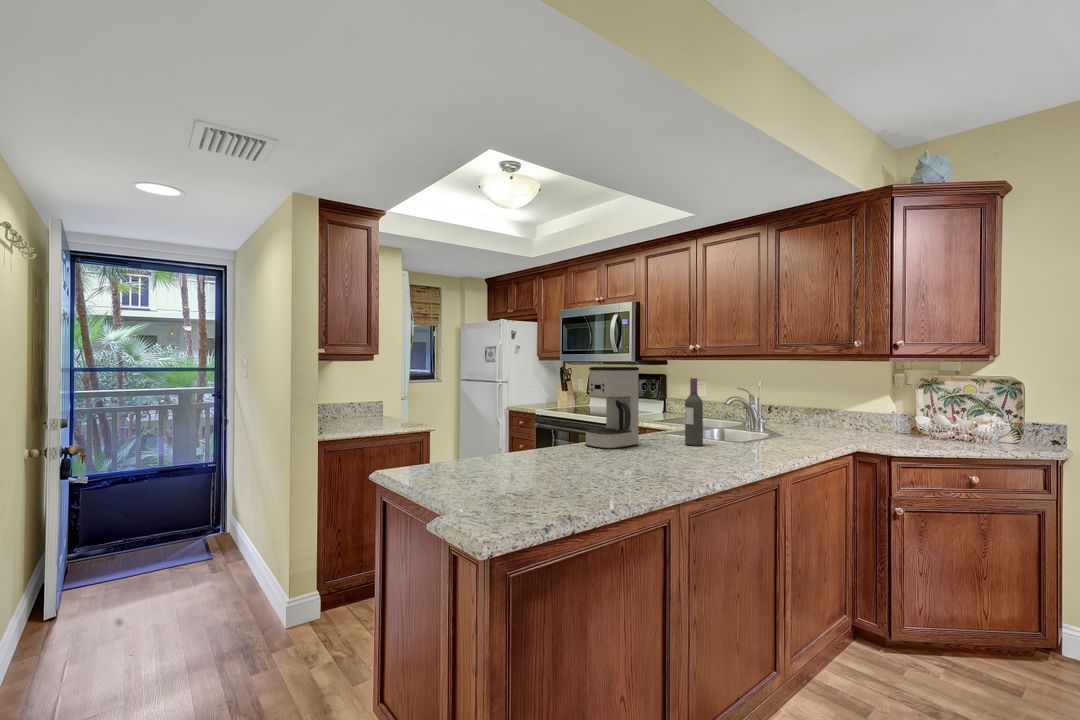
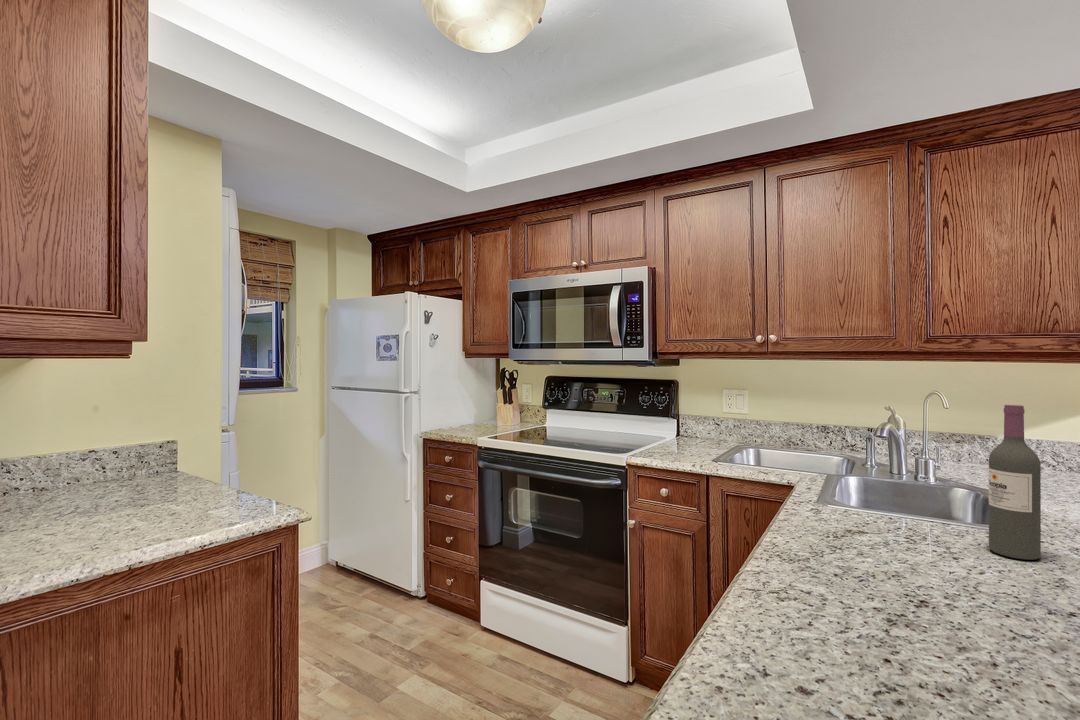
coffee maker: present [585,367,639,449] -> none [833,381,980,617]

